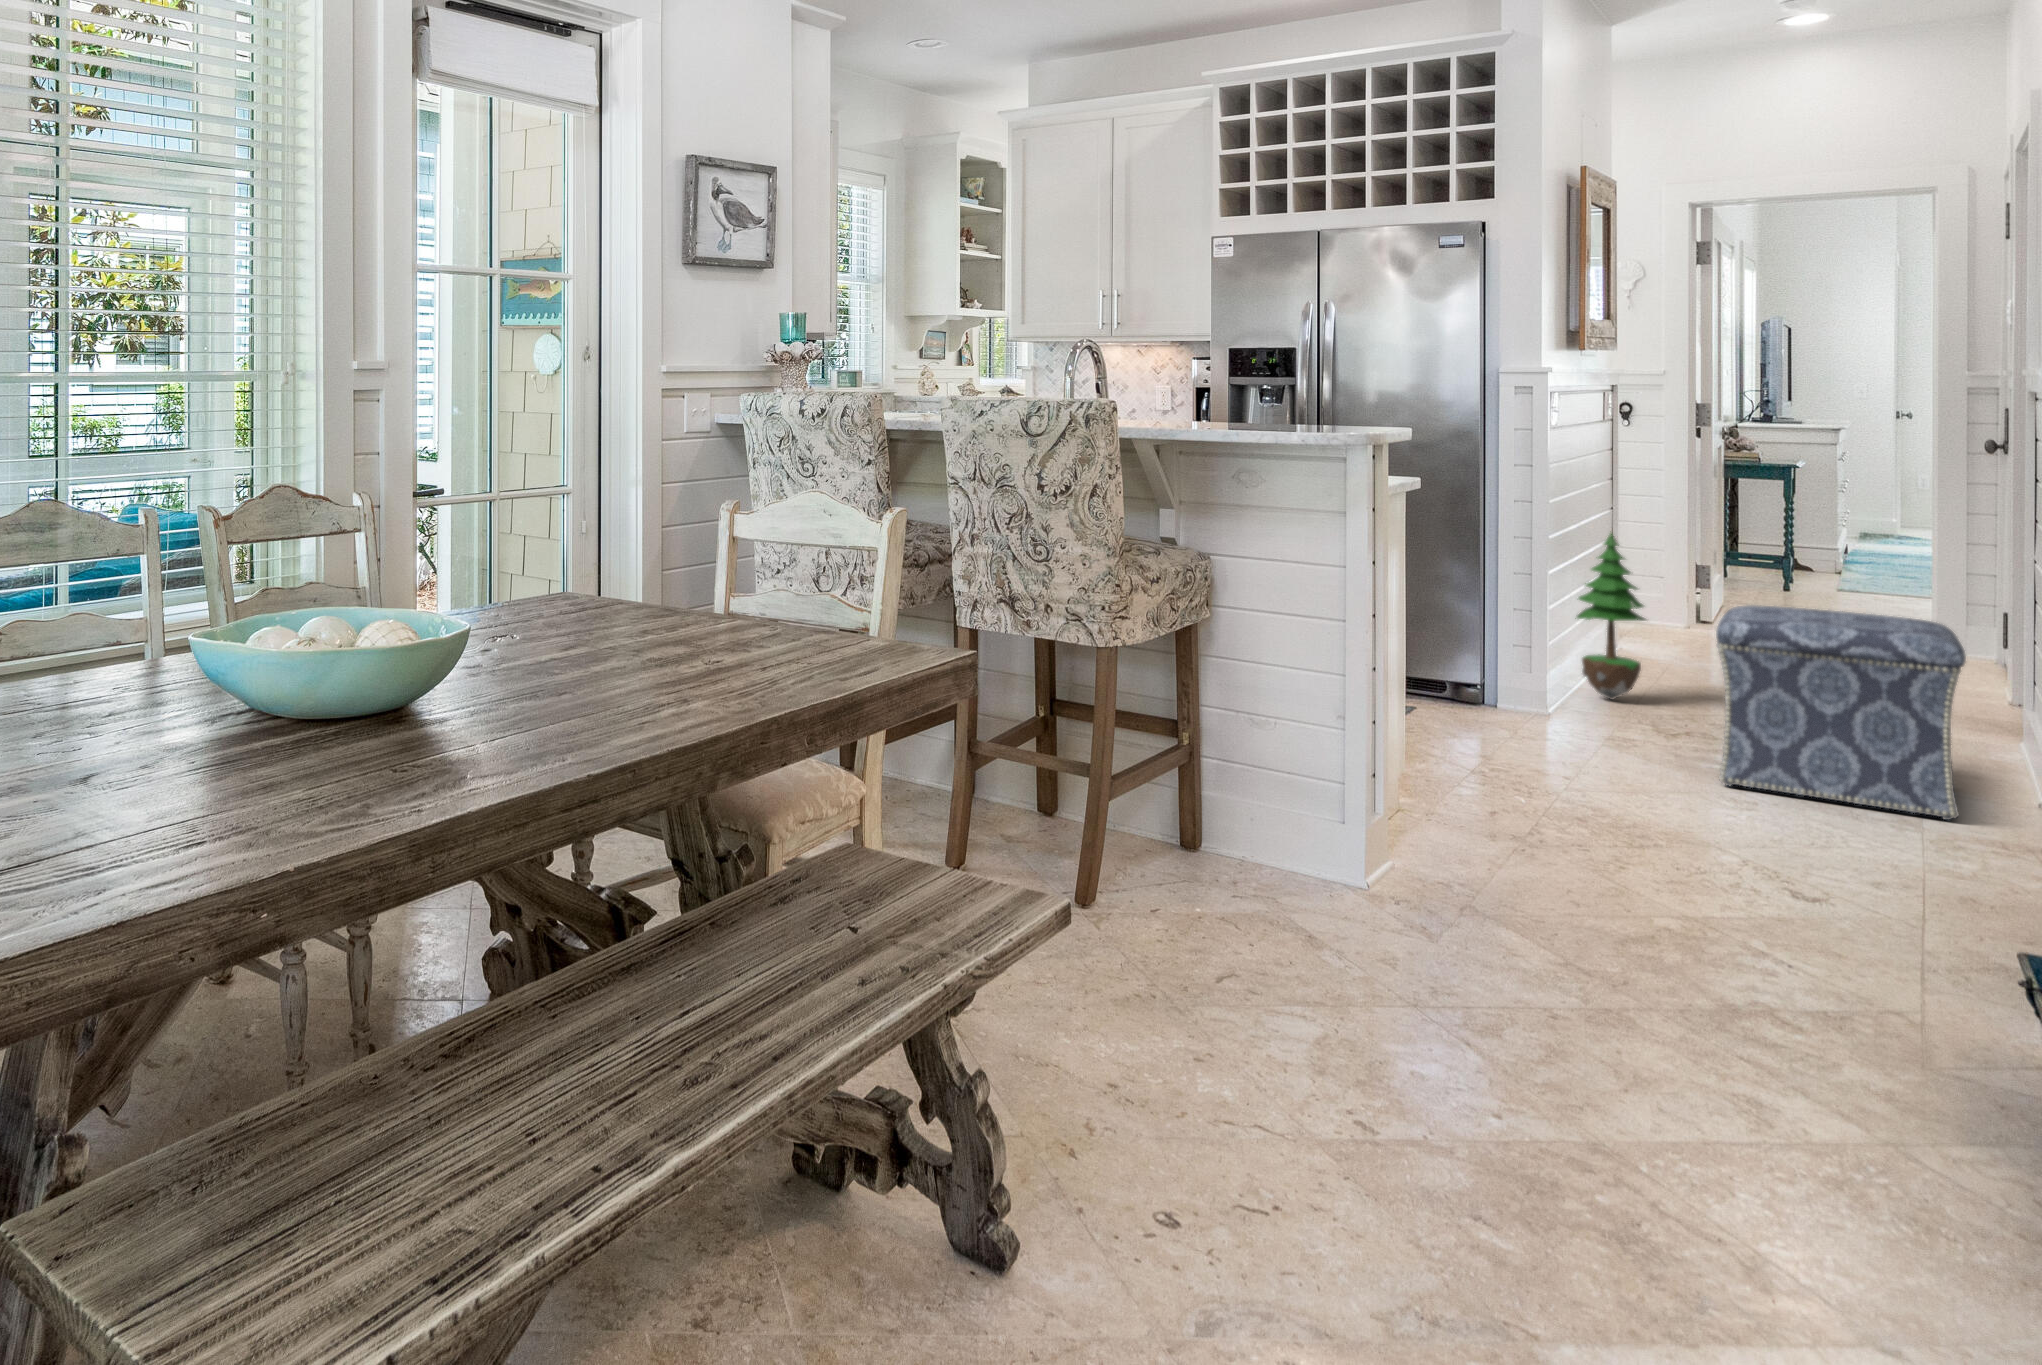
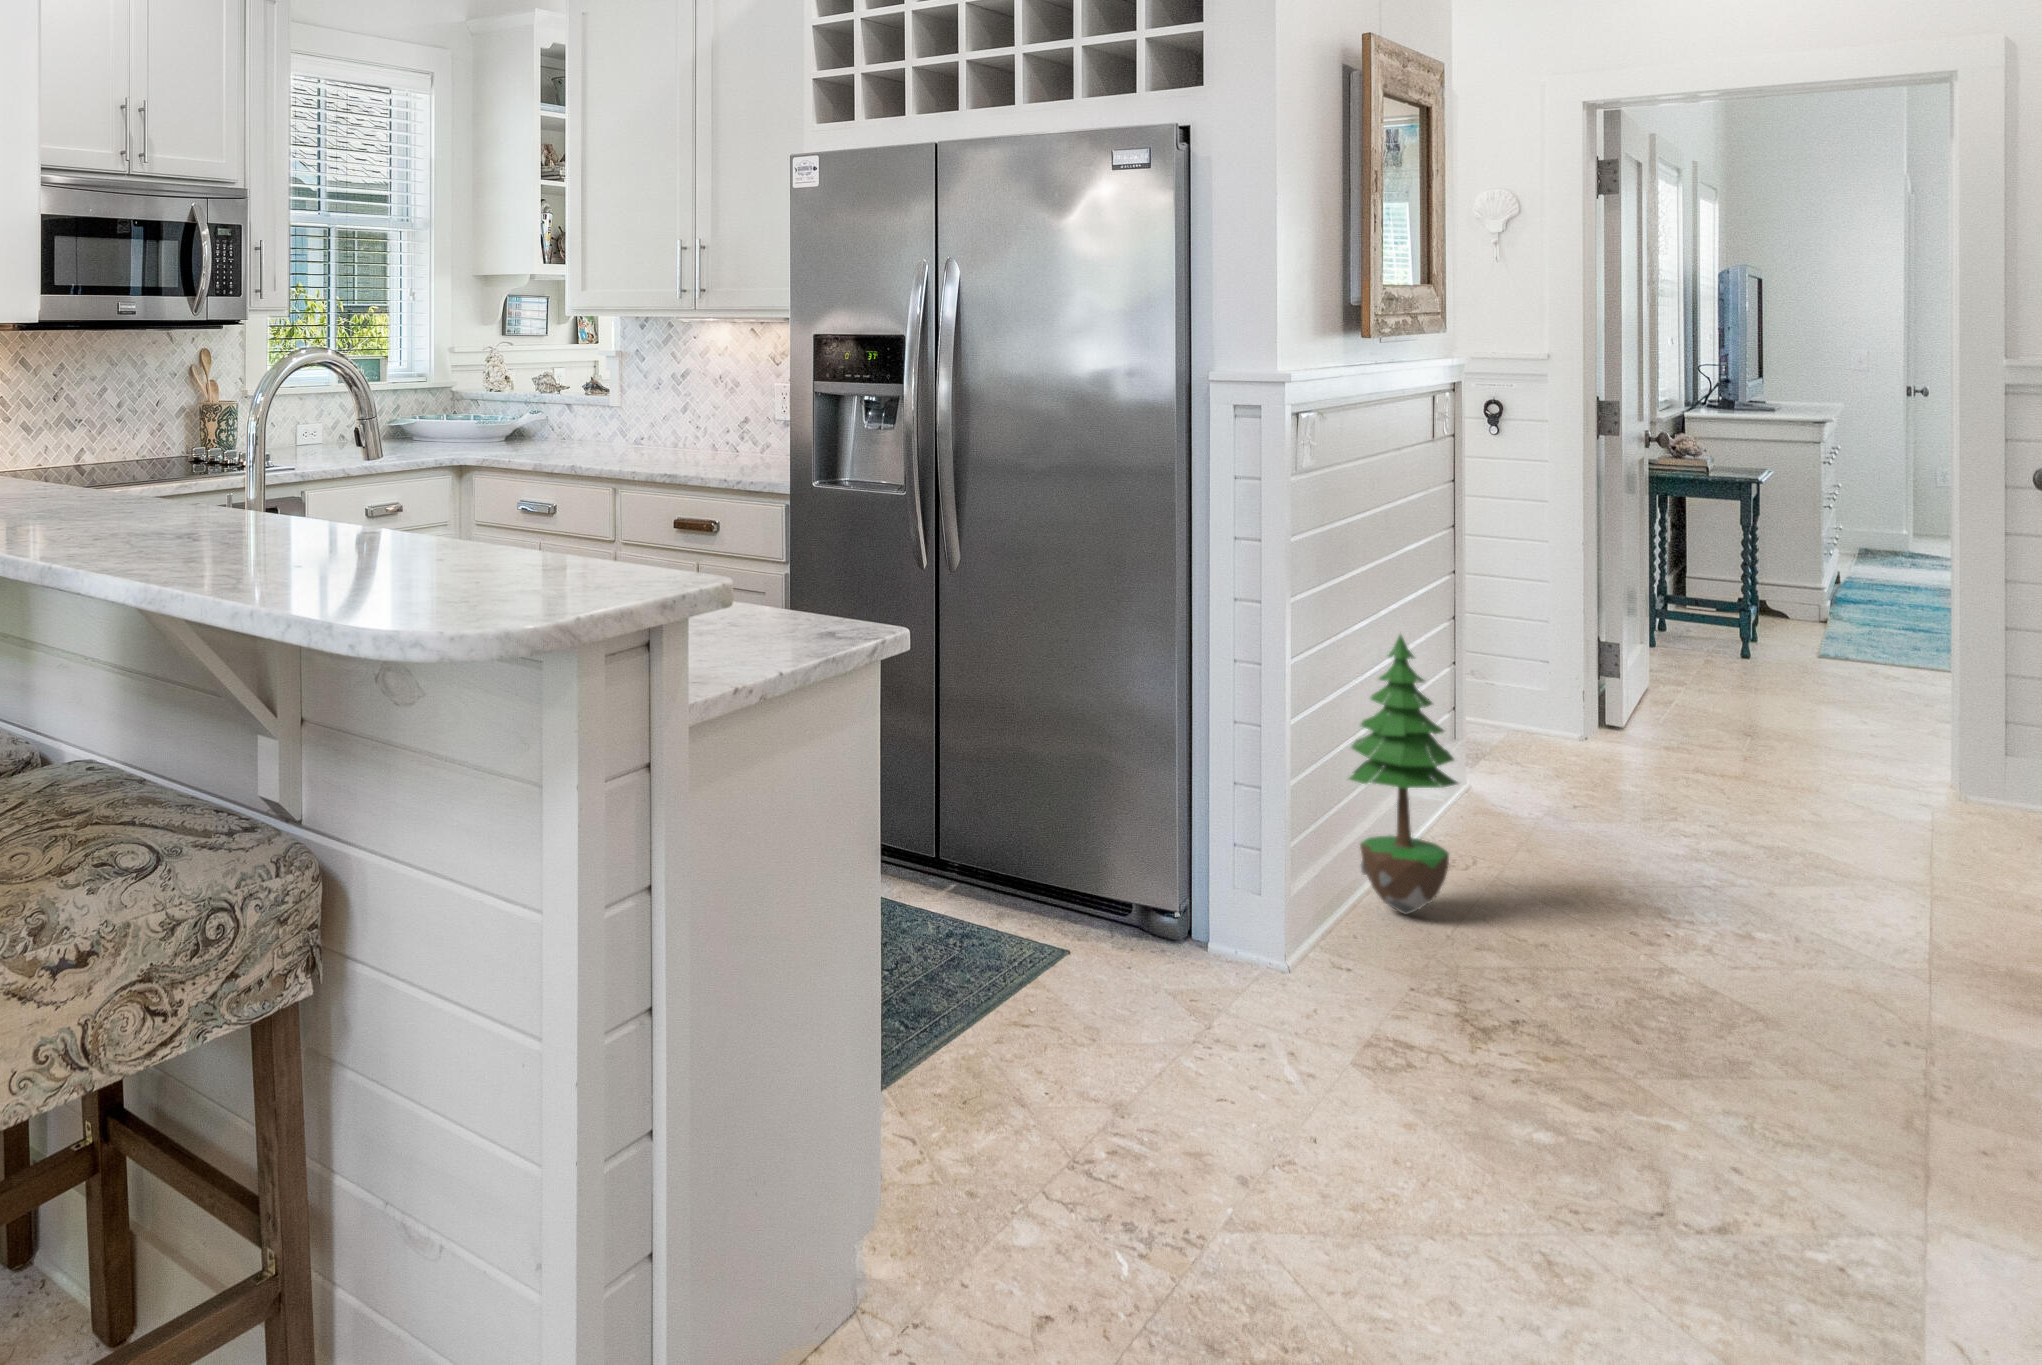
ottoman: present [1716,605,1966,820] -> none [1493,798,1940,1277]

